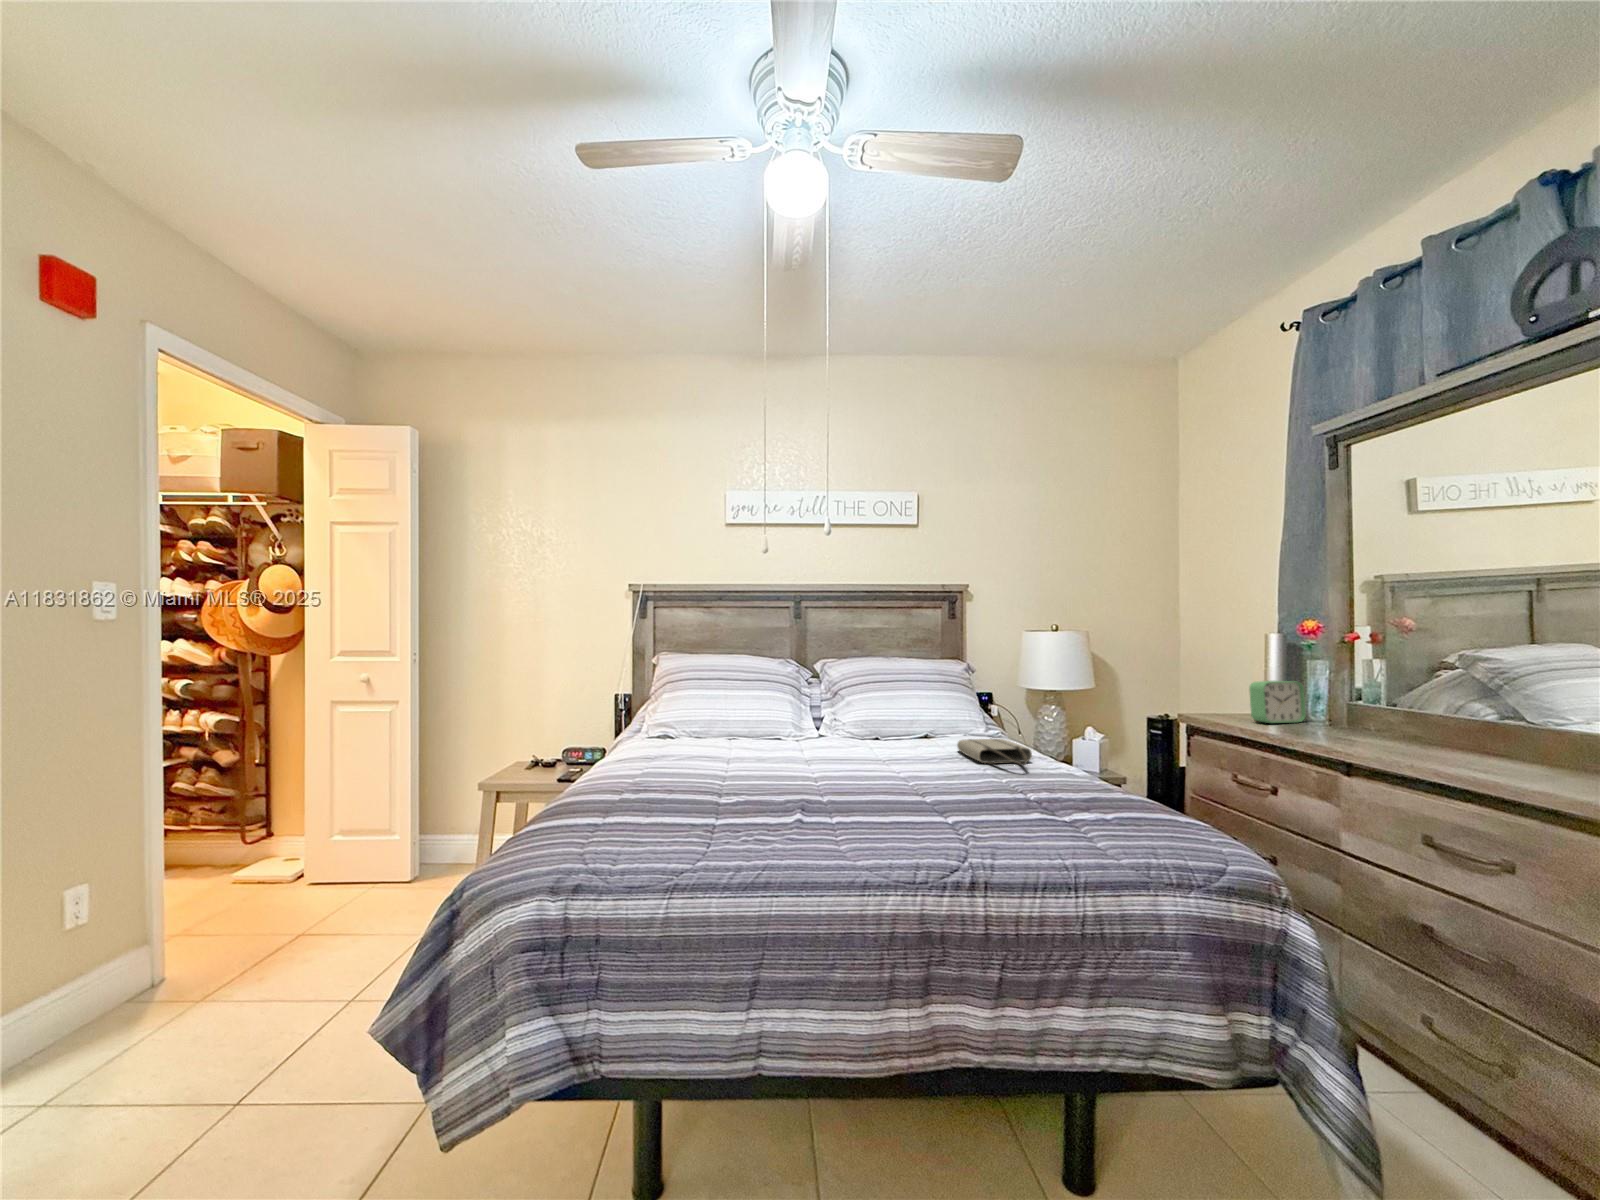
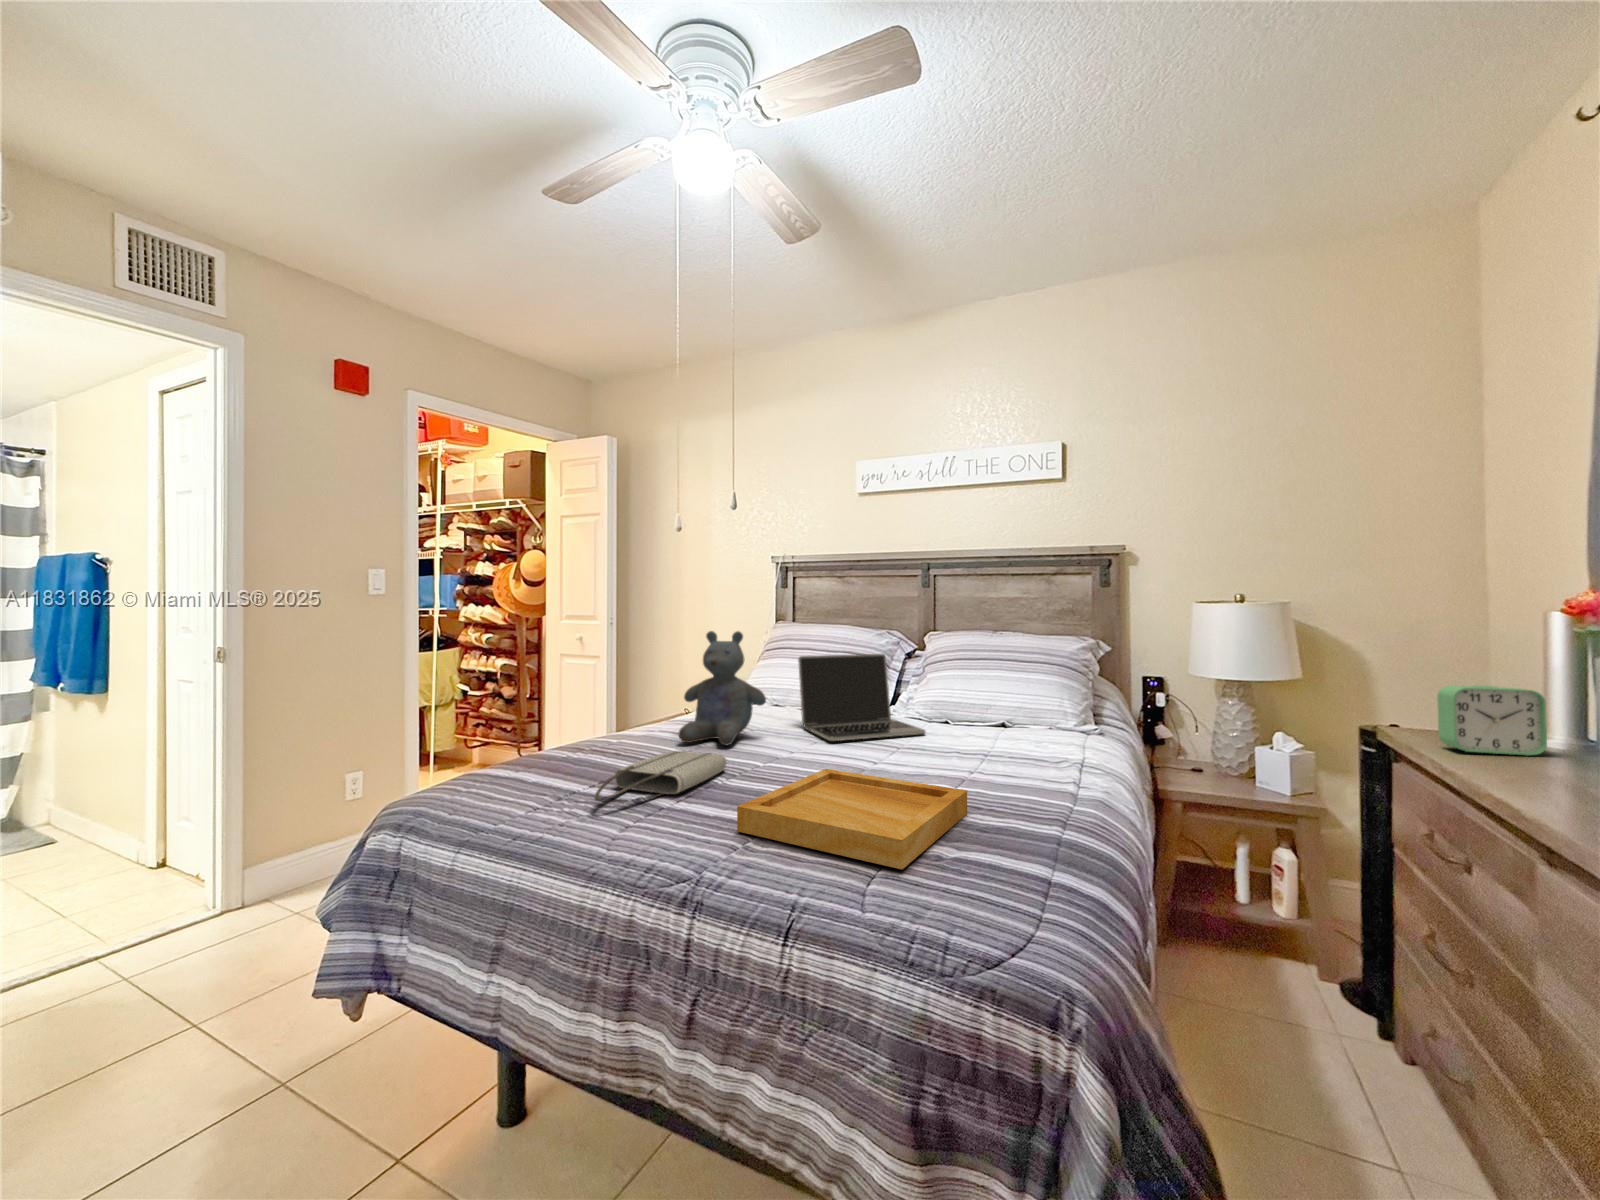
stuffed bear: none [695,660,784,776] -> present [679,631,766,745]
laptop: none [786,679,906,761] -> present [798,654,926,741]
tote bag: present [957,739,1032,766] -> present [595,751,727,802]
tray: none [925,777,1100,833] -> present [737,769,967,869]

